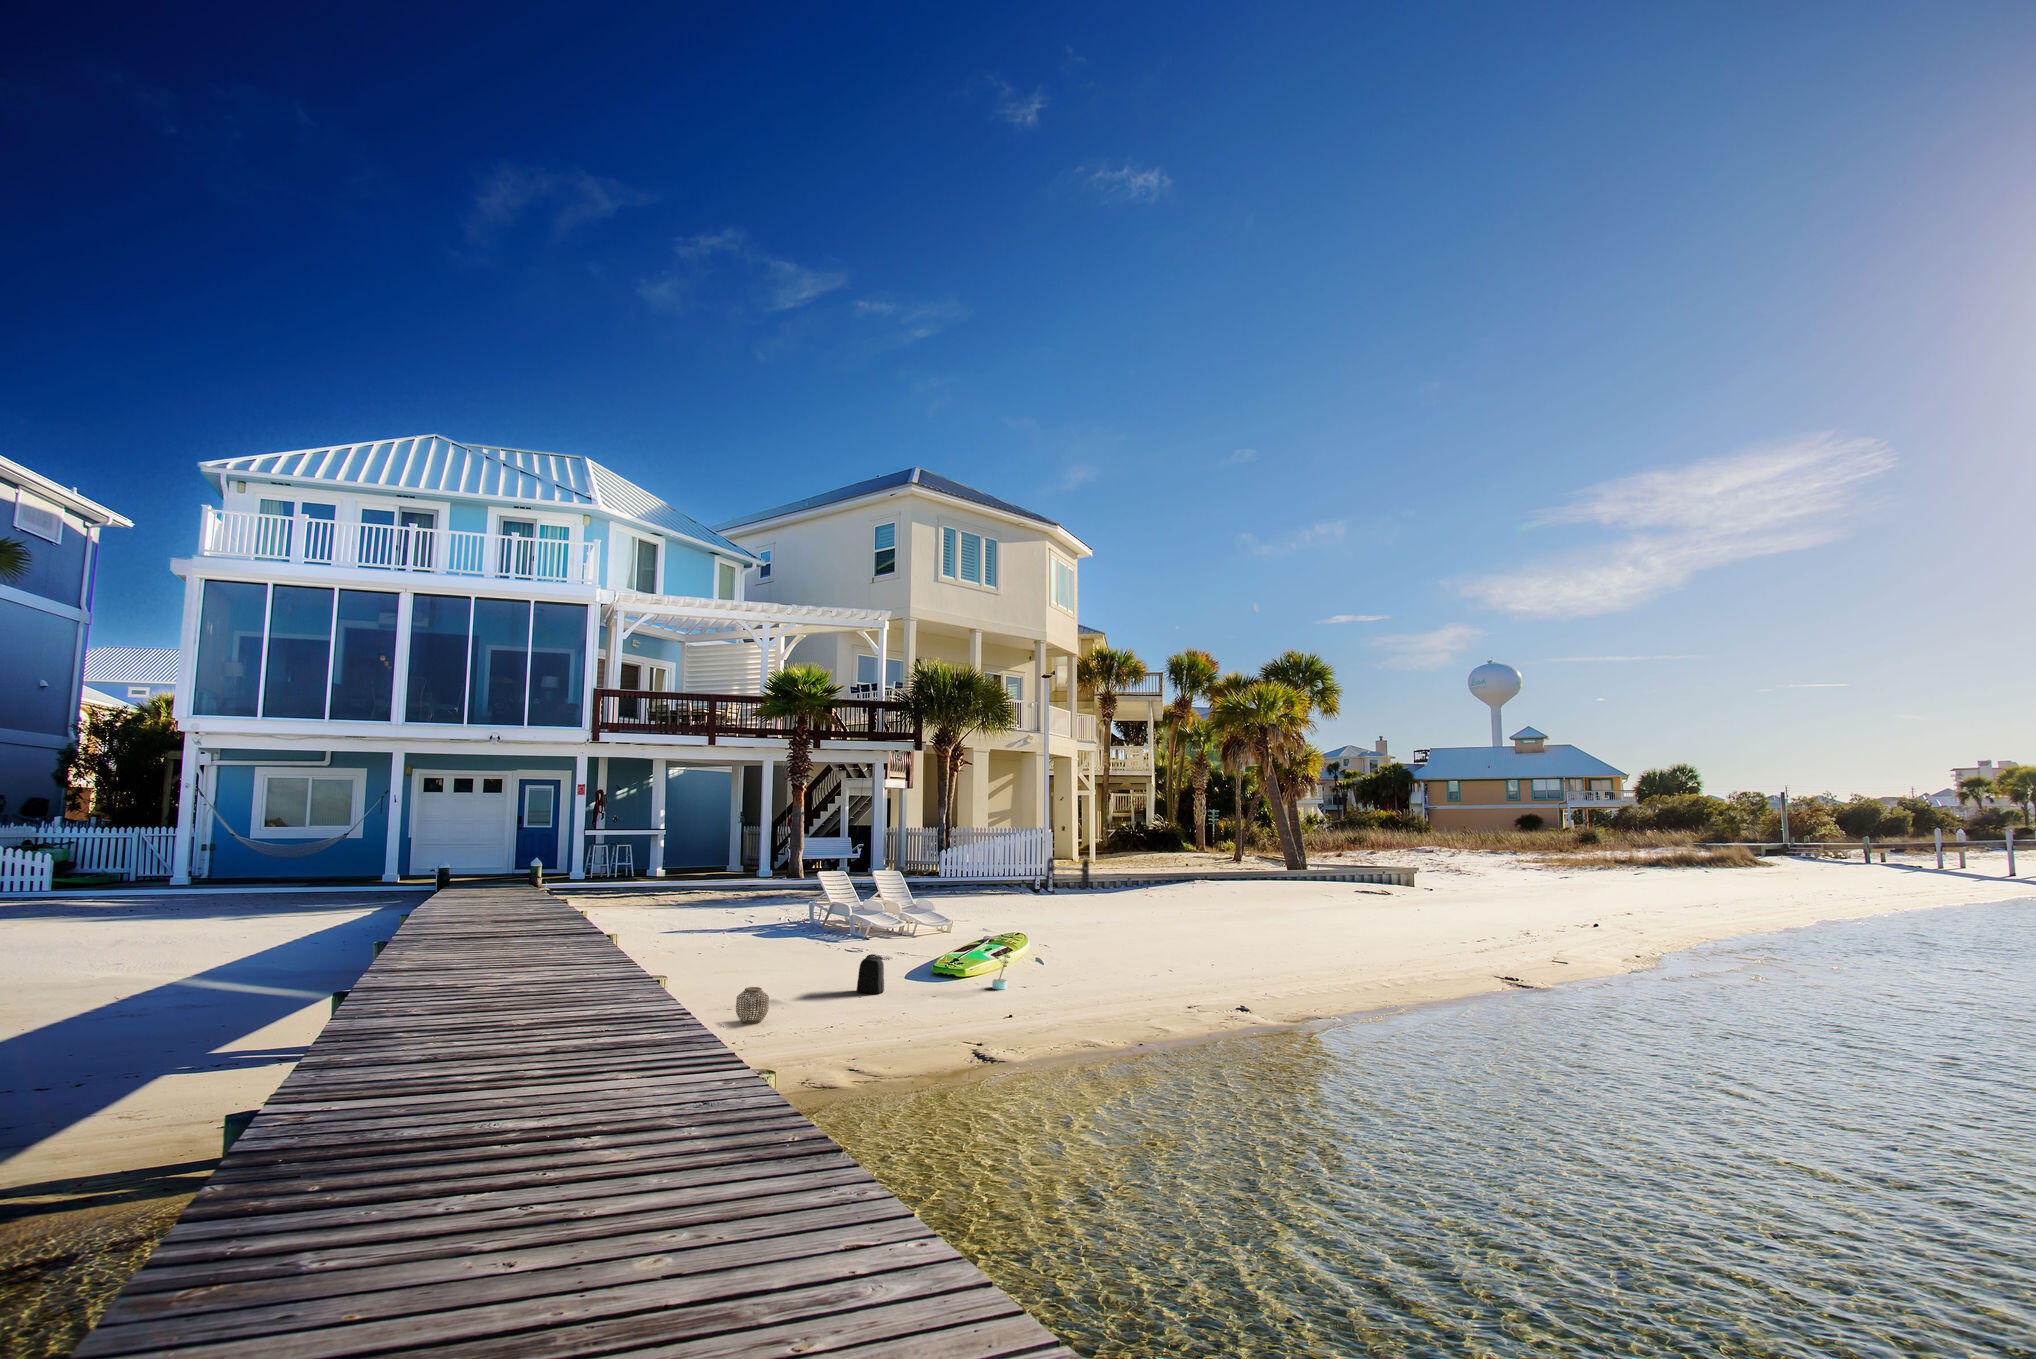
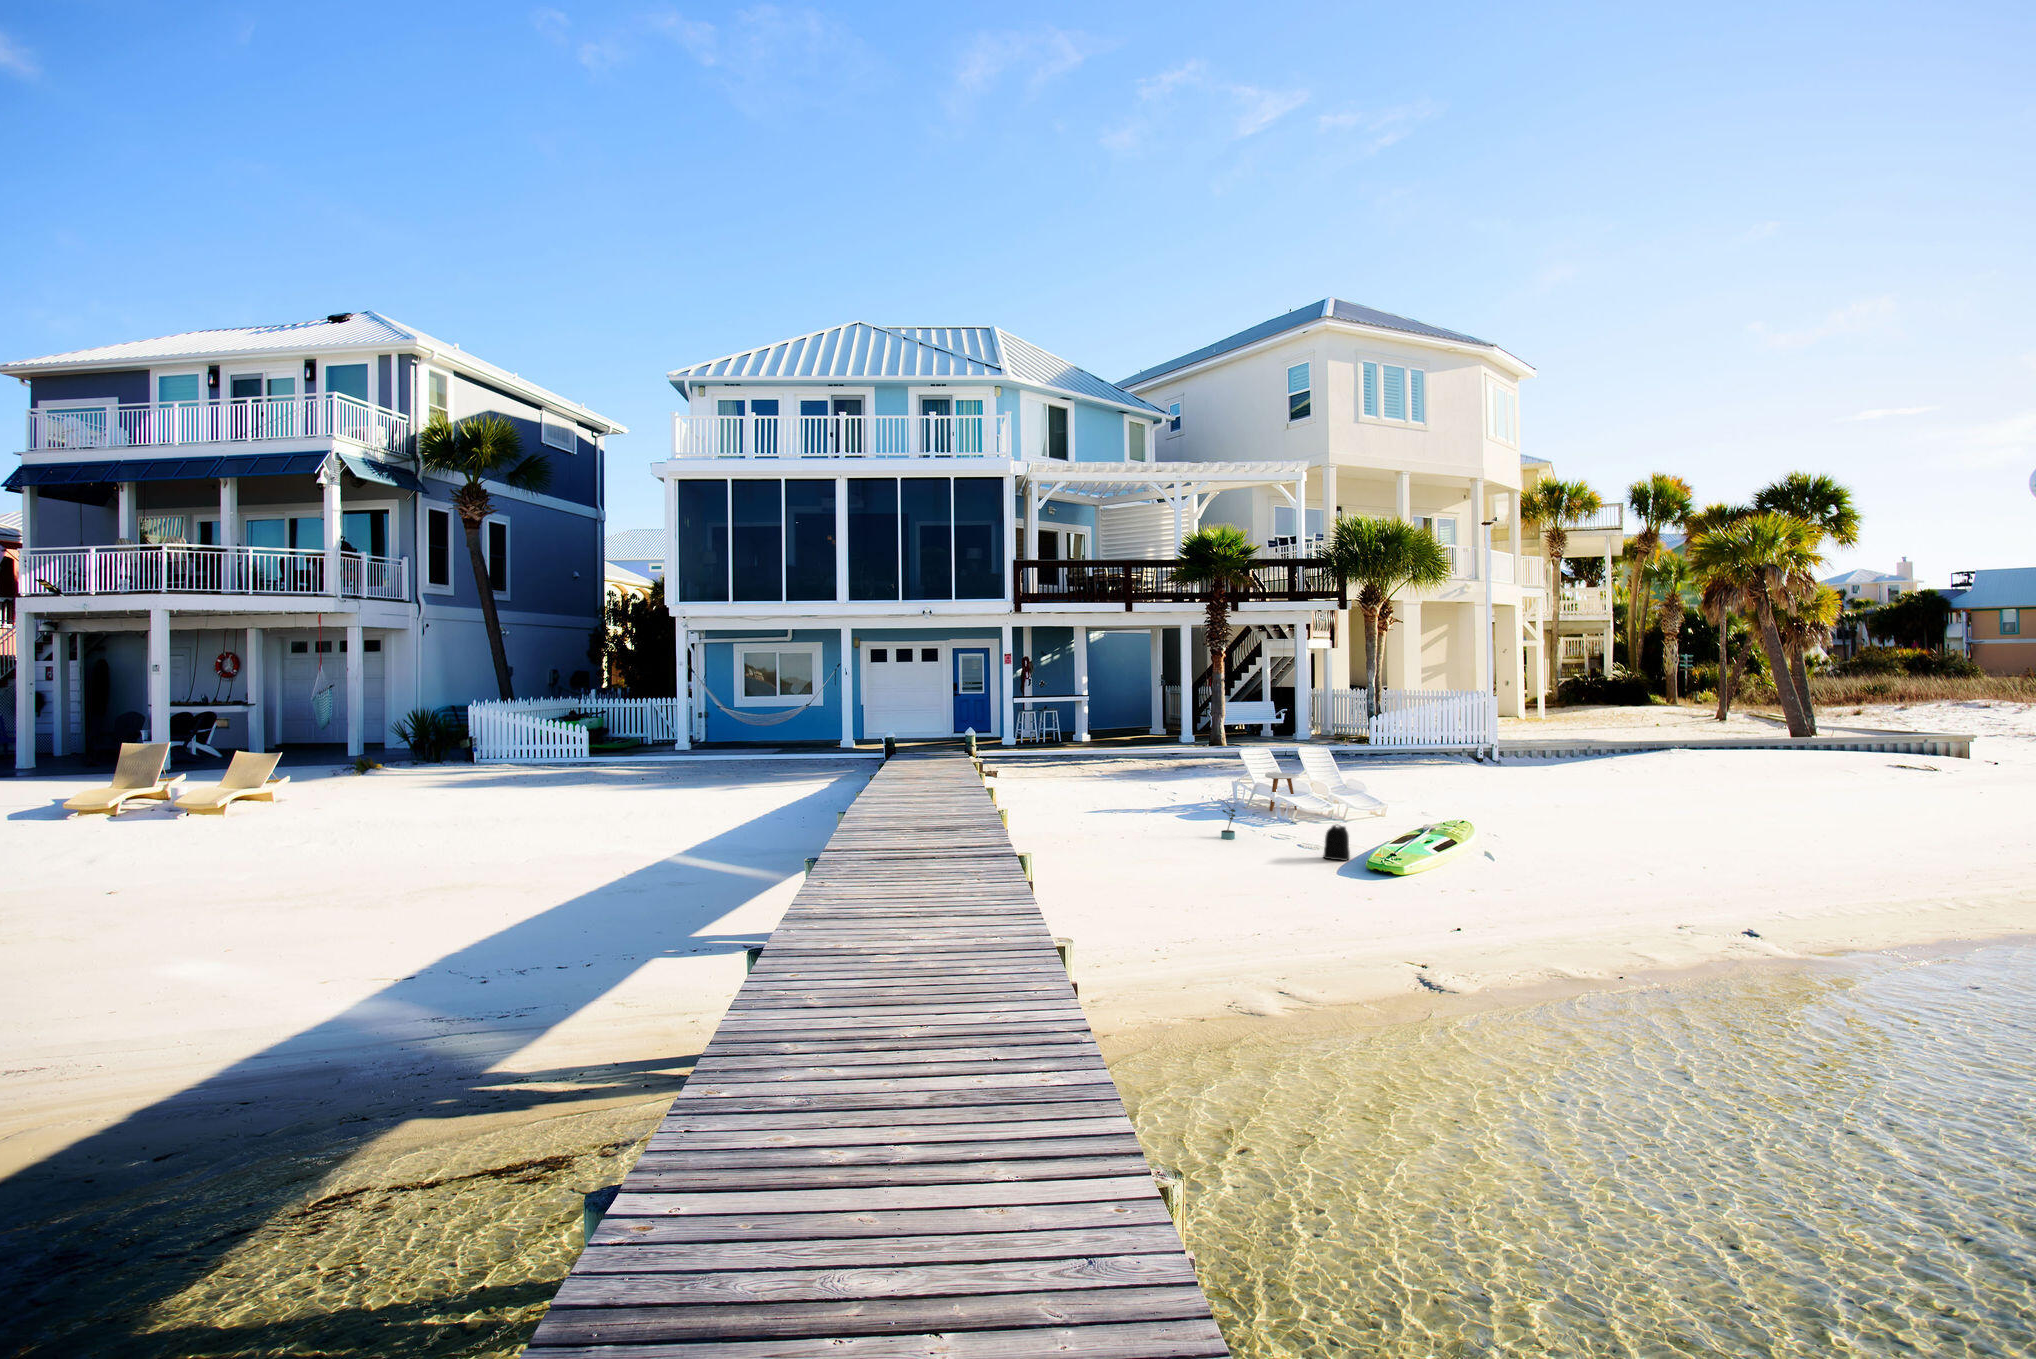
bench: present [1046,857,1089,889] -> none [1491,723,1542,758]
side table: none [816,902,850,942] -> present [1265,772,1299,811]
potted plant: present [989,939,1014,990] -> present [1219,799,1239,839]
woven basket: present [736,987,769,1024] -> none [1224,851,1253,883]

